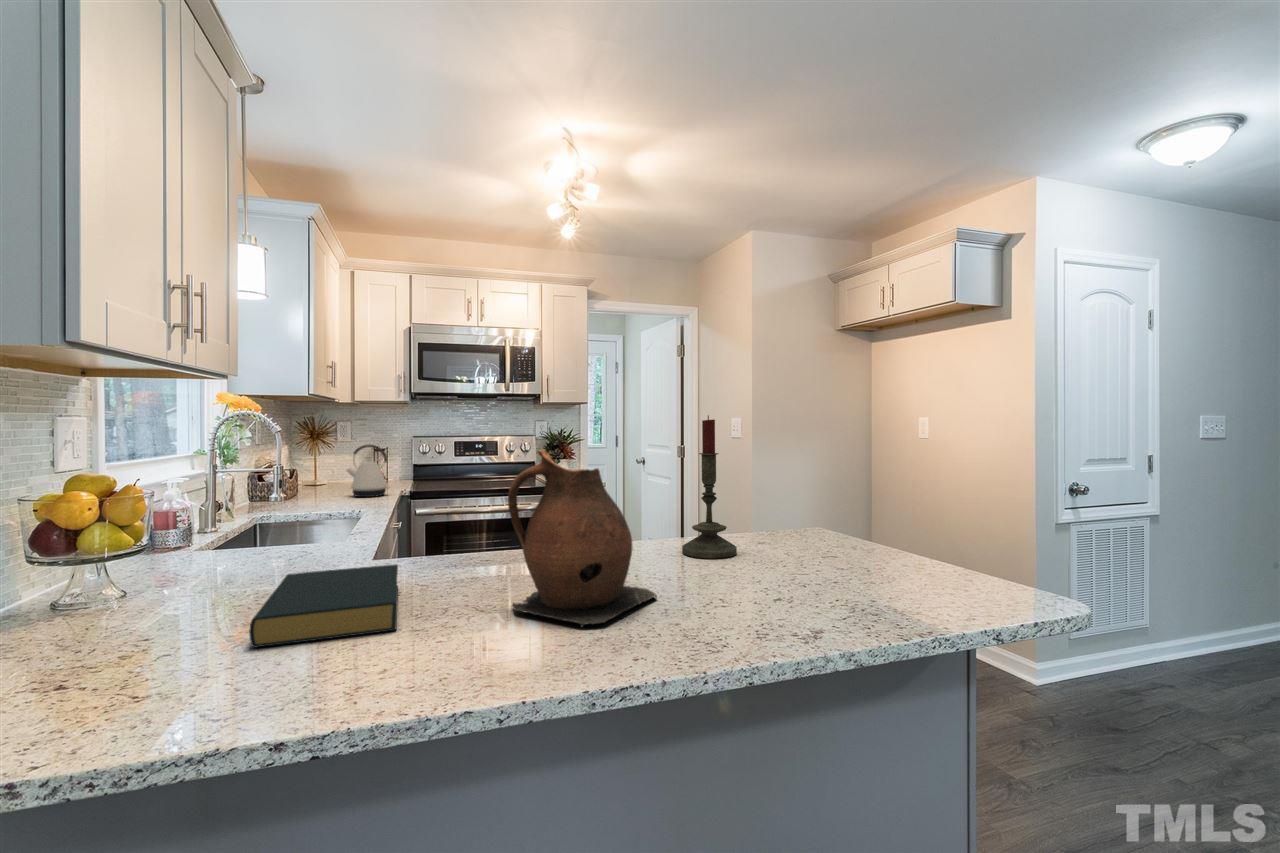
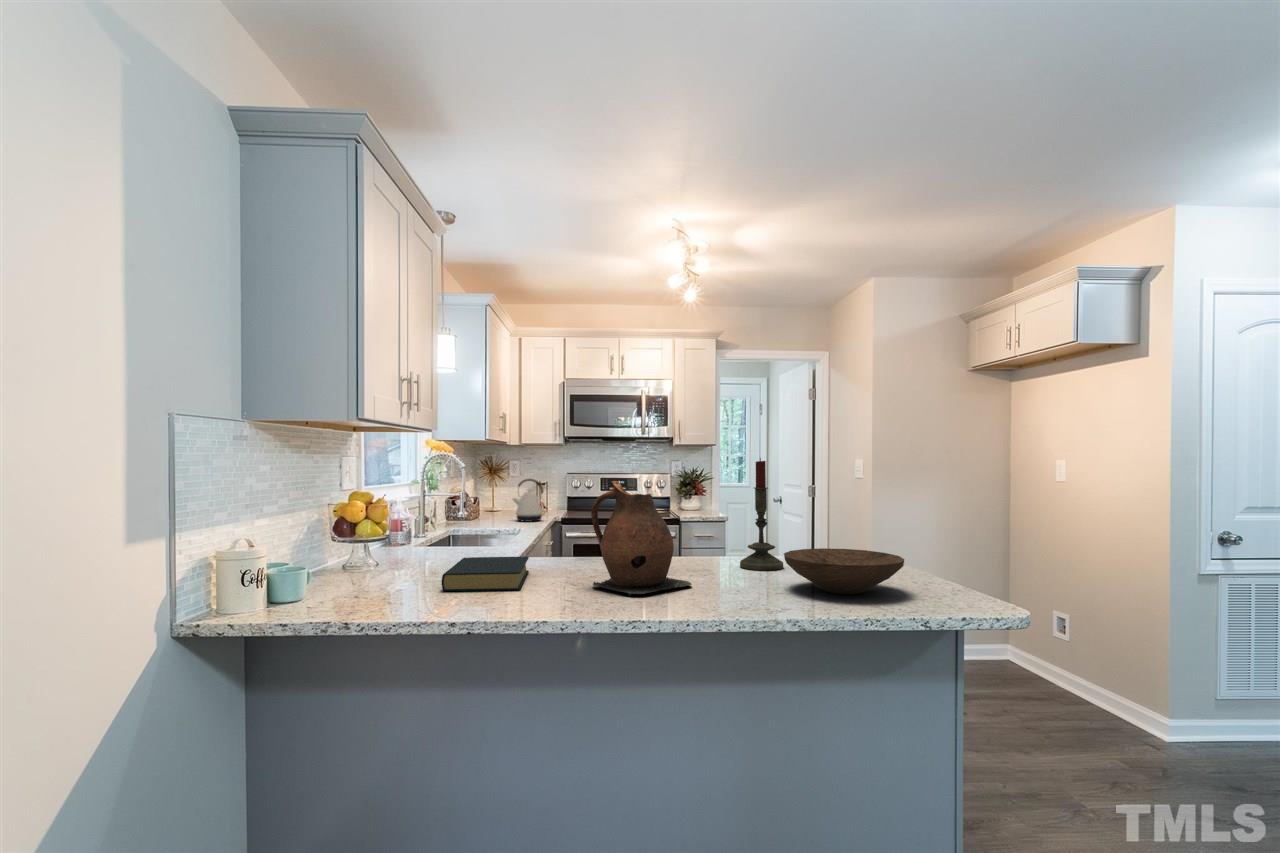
wooden bowl: none [773,529,933,594] -> present [784,548,904,594]

